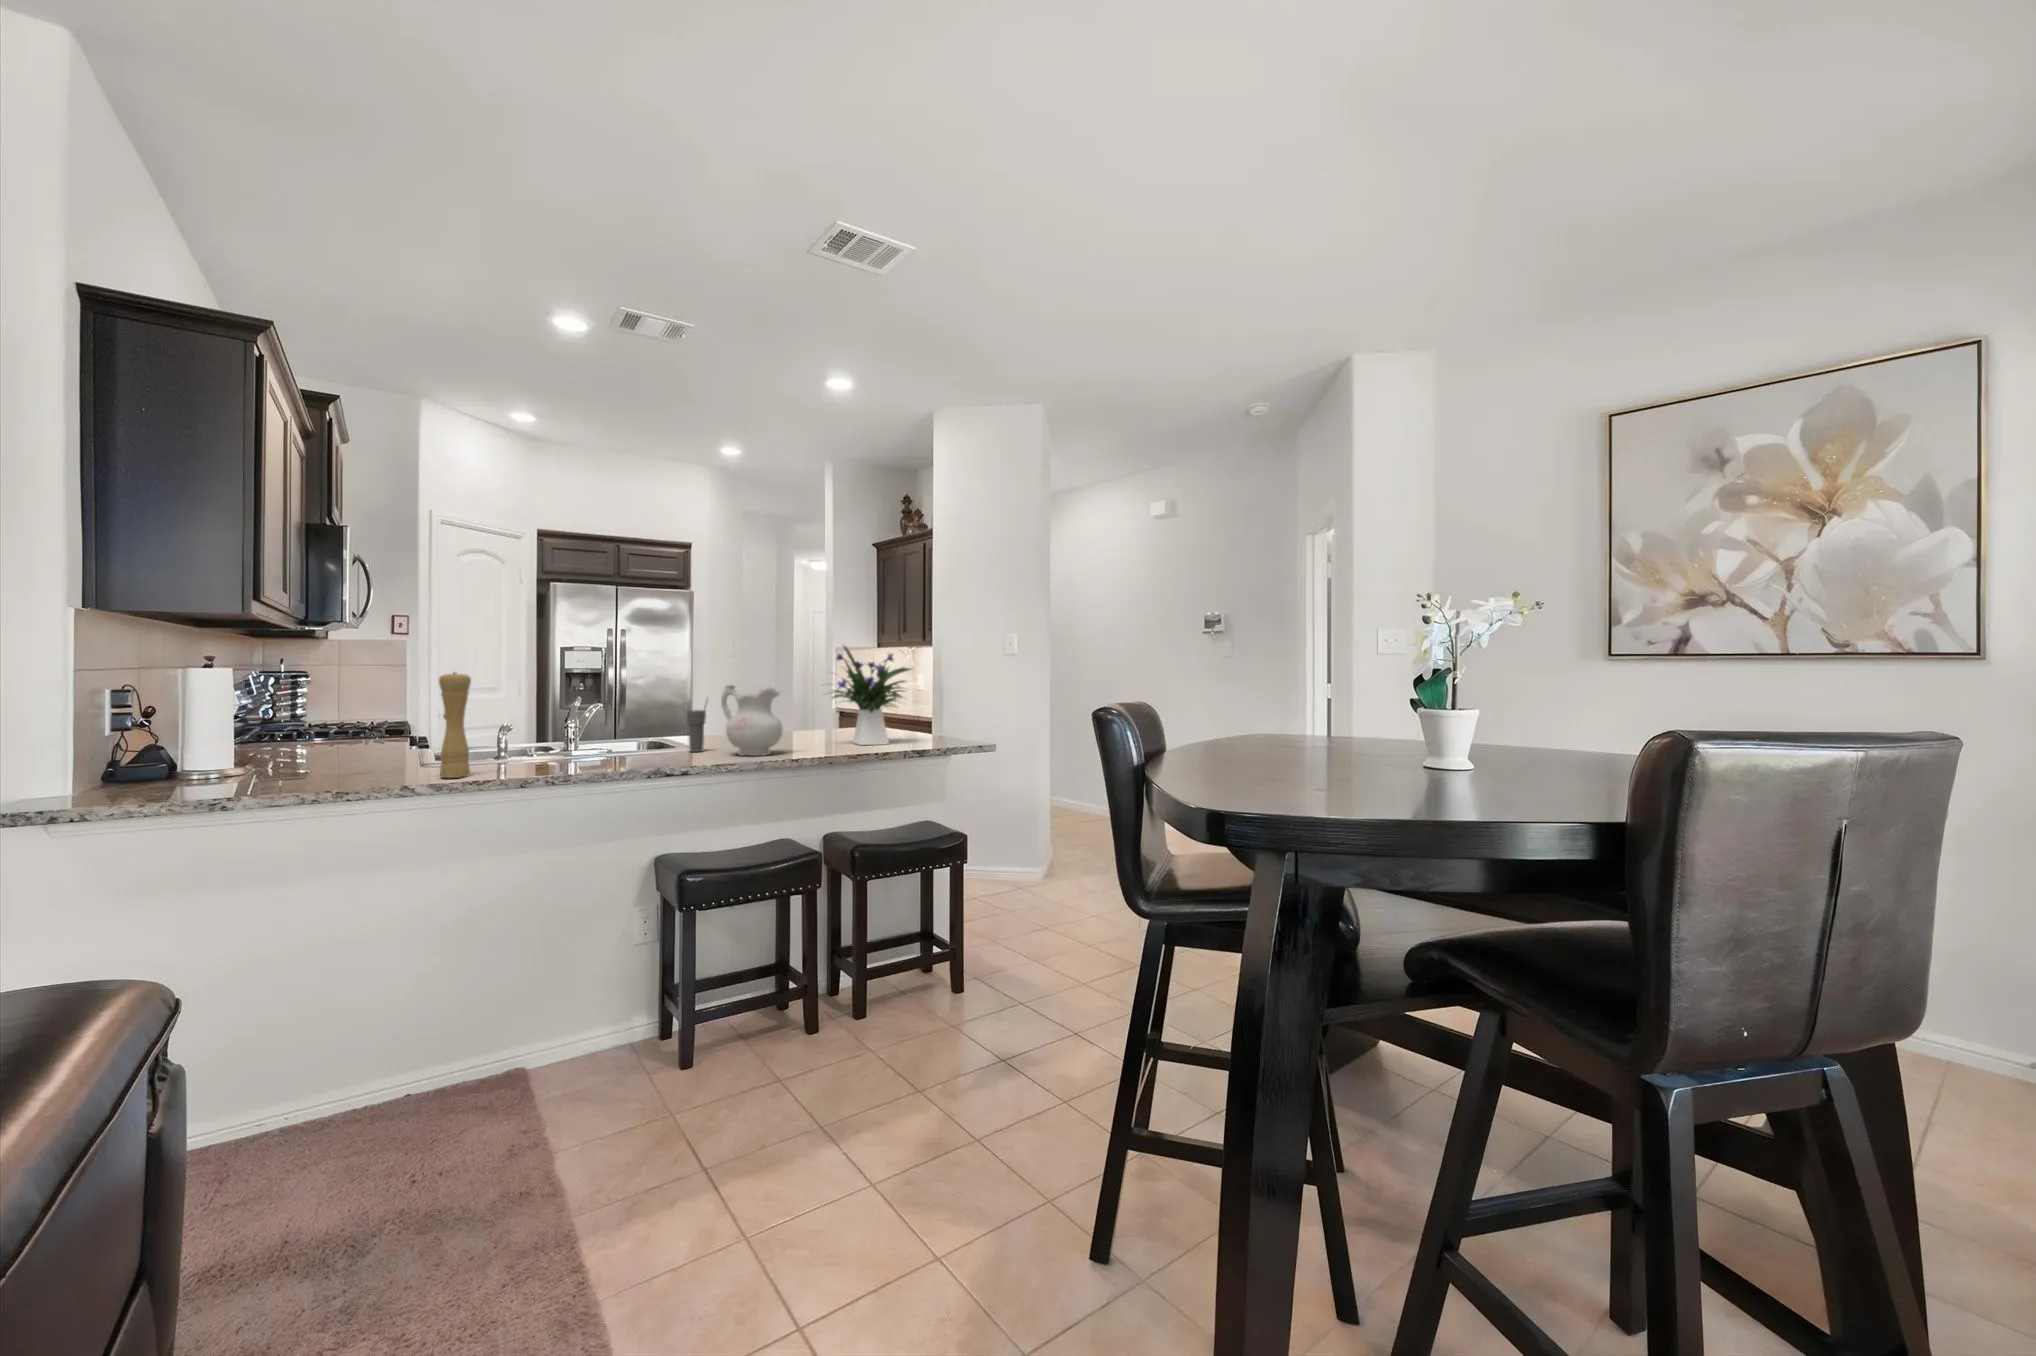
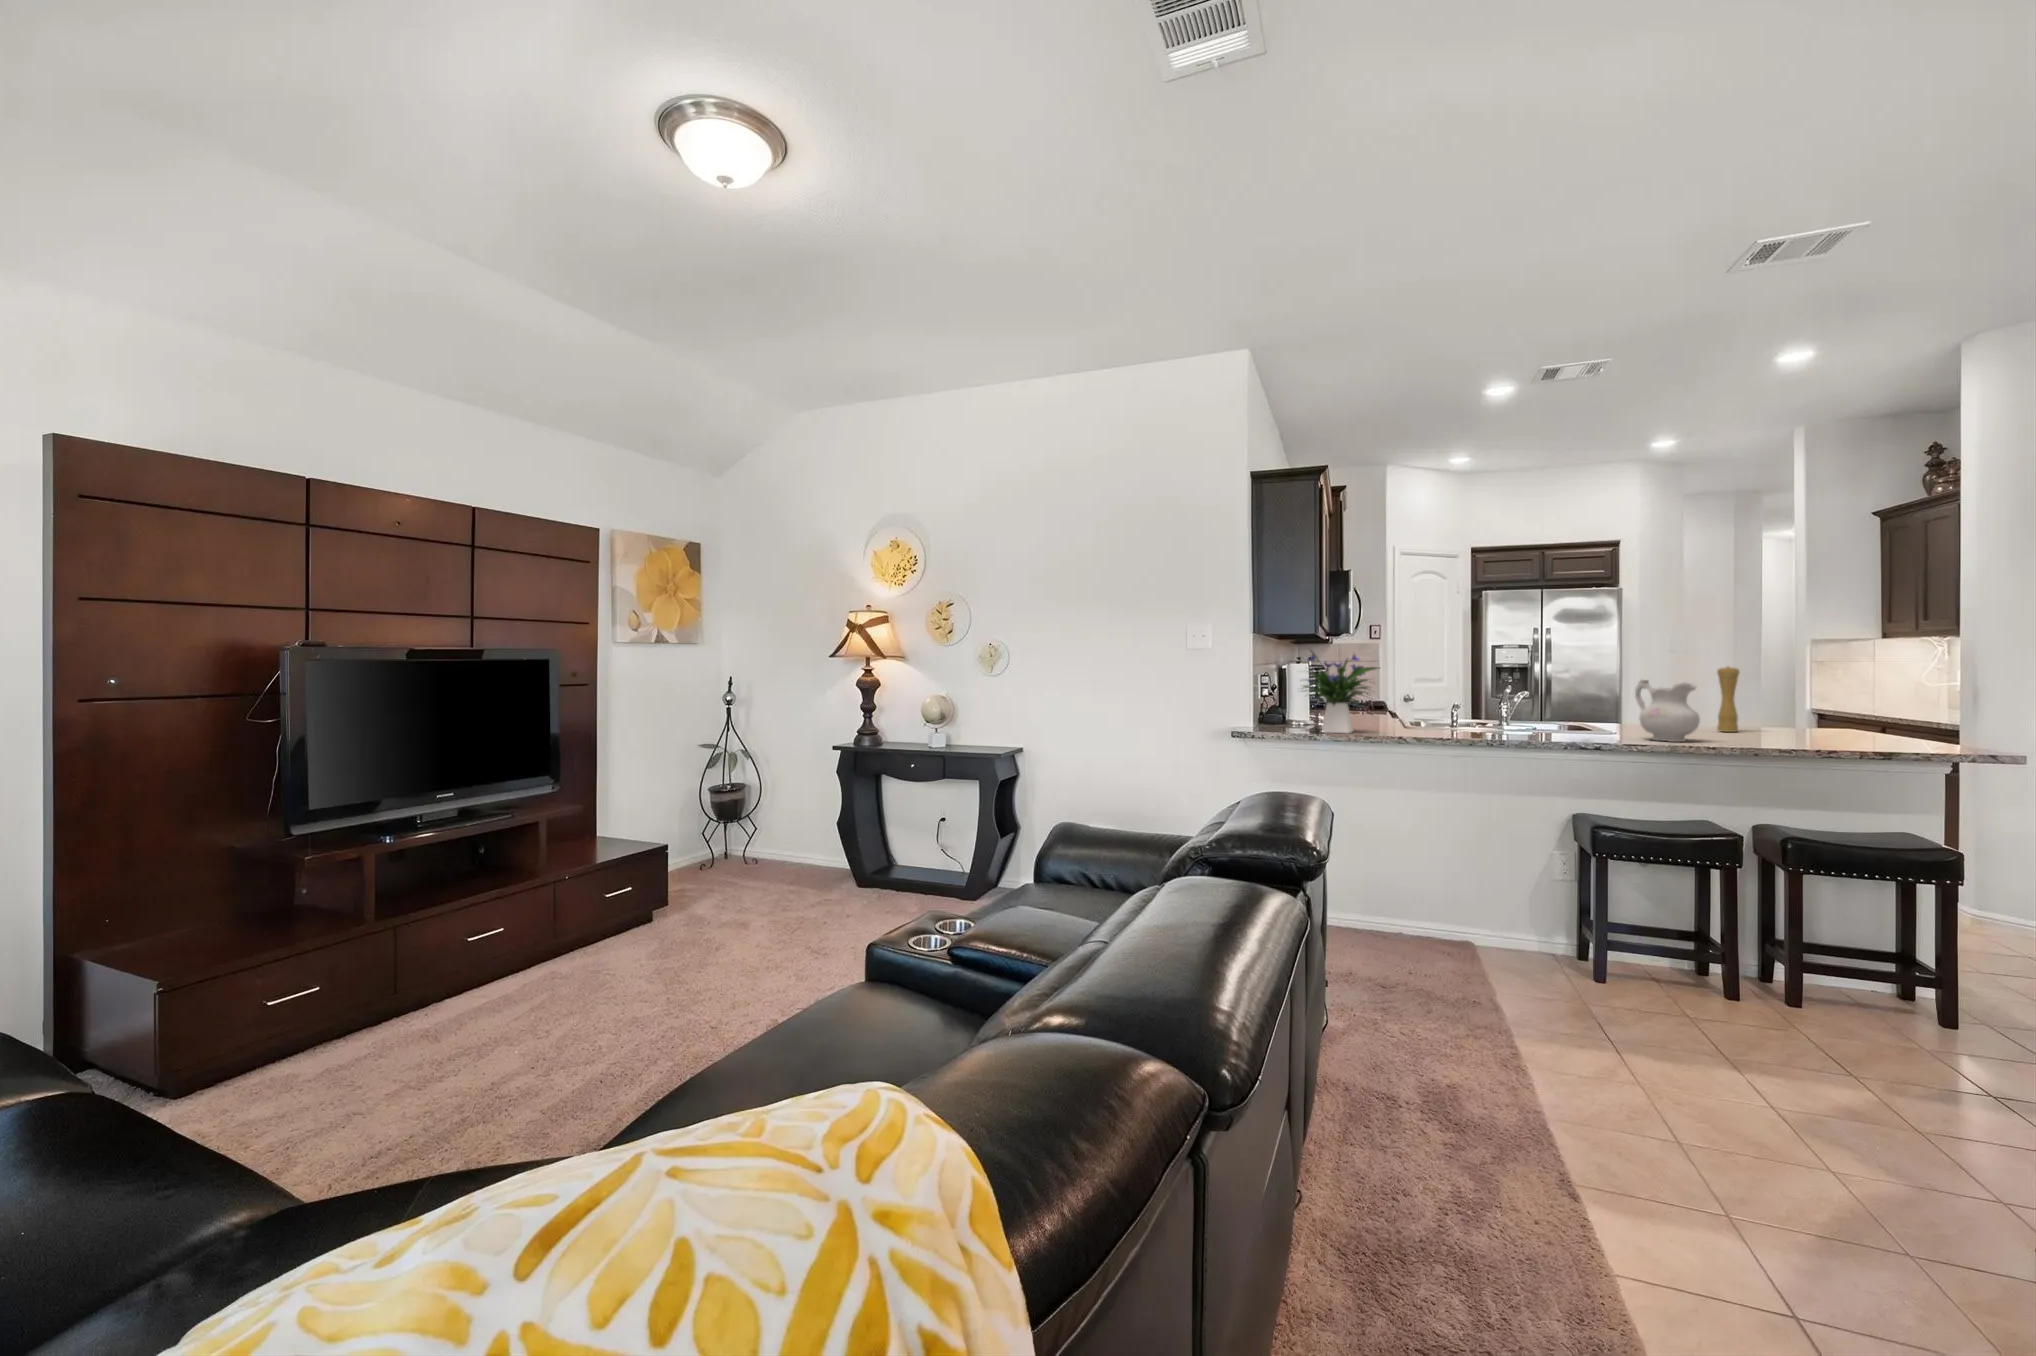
flower arrangement: present [833,646,911,745] -> present [1303,651,1380,733]
pepper mill: present [439,672,471,778] -> present [1717,667,1740,732]
cup: present [687,709,706,752] -> none [1603,690,1624,735]

